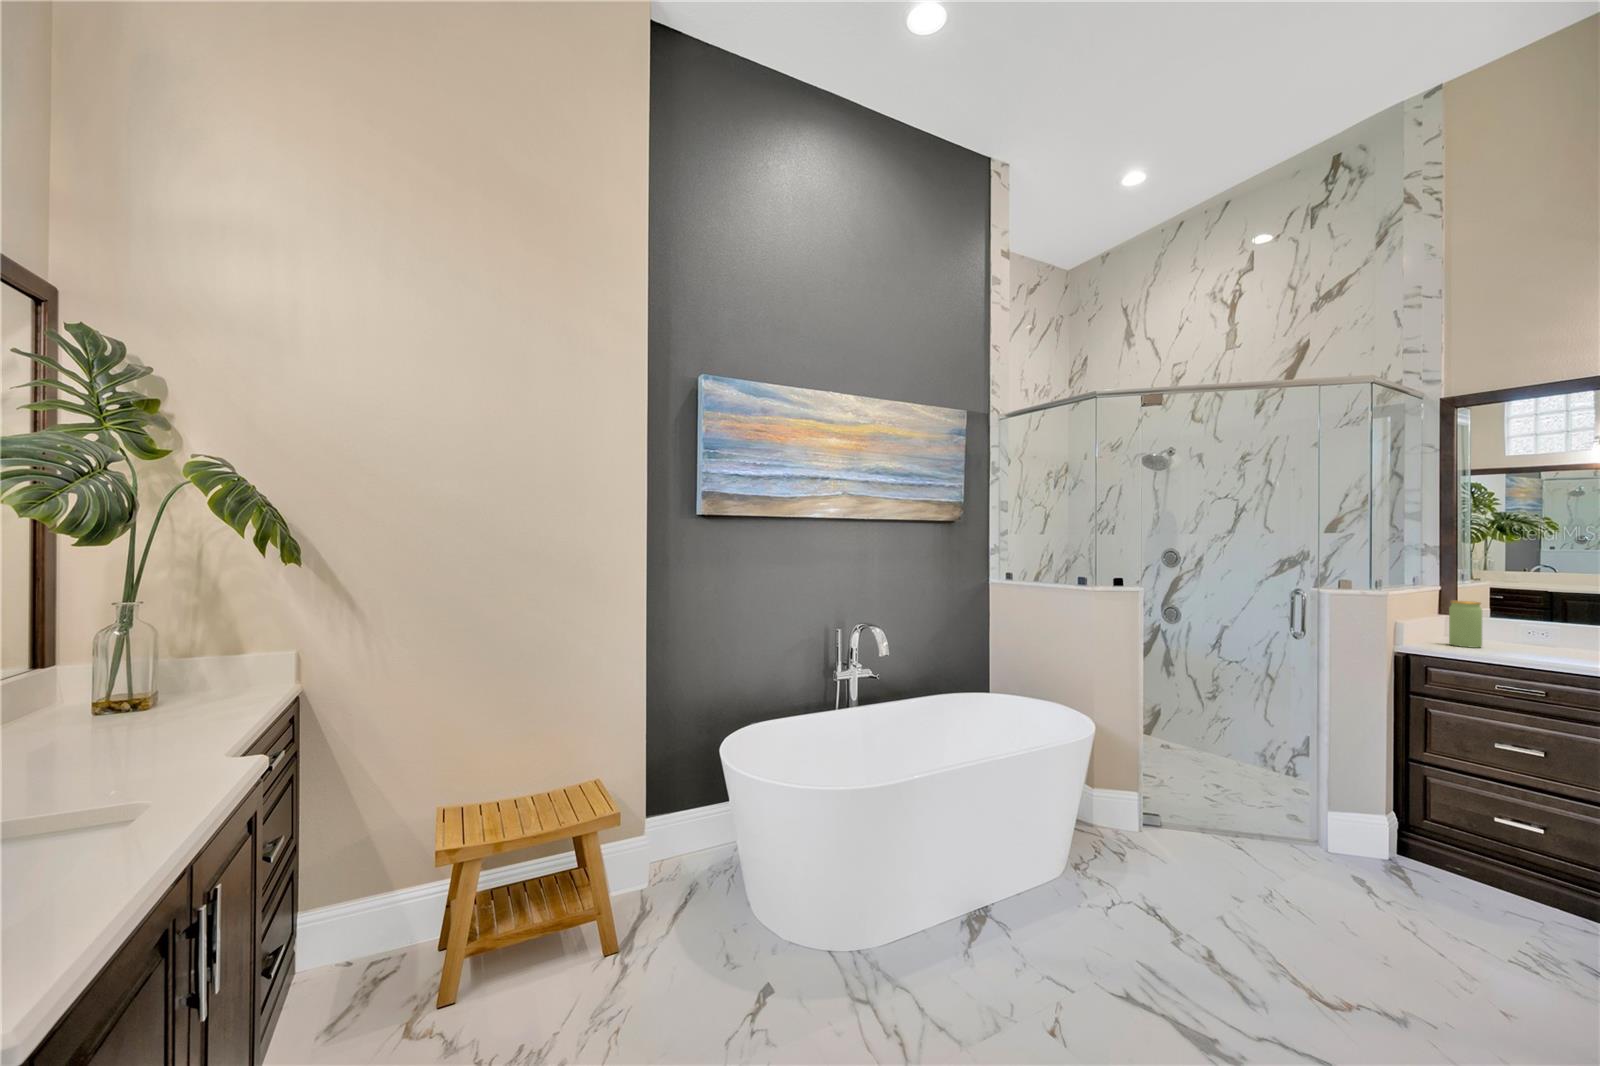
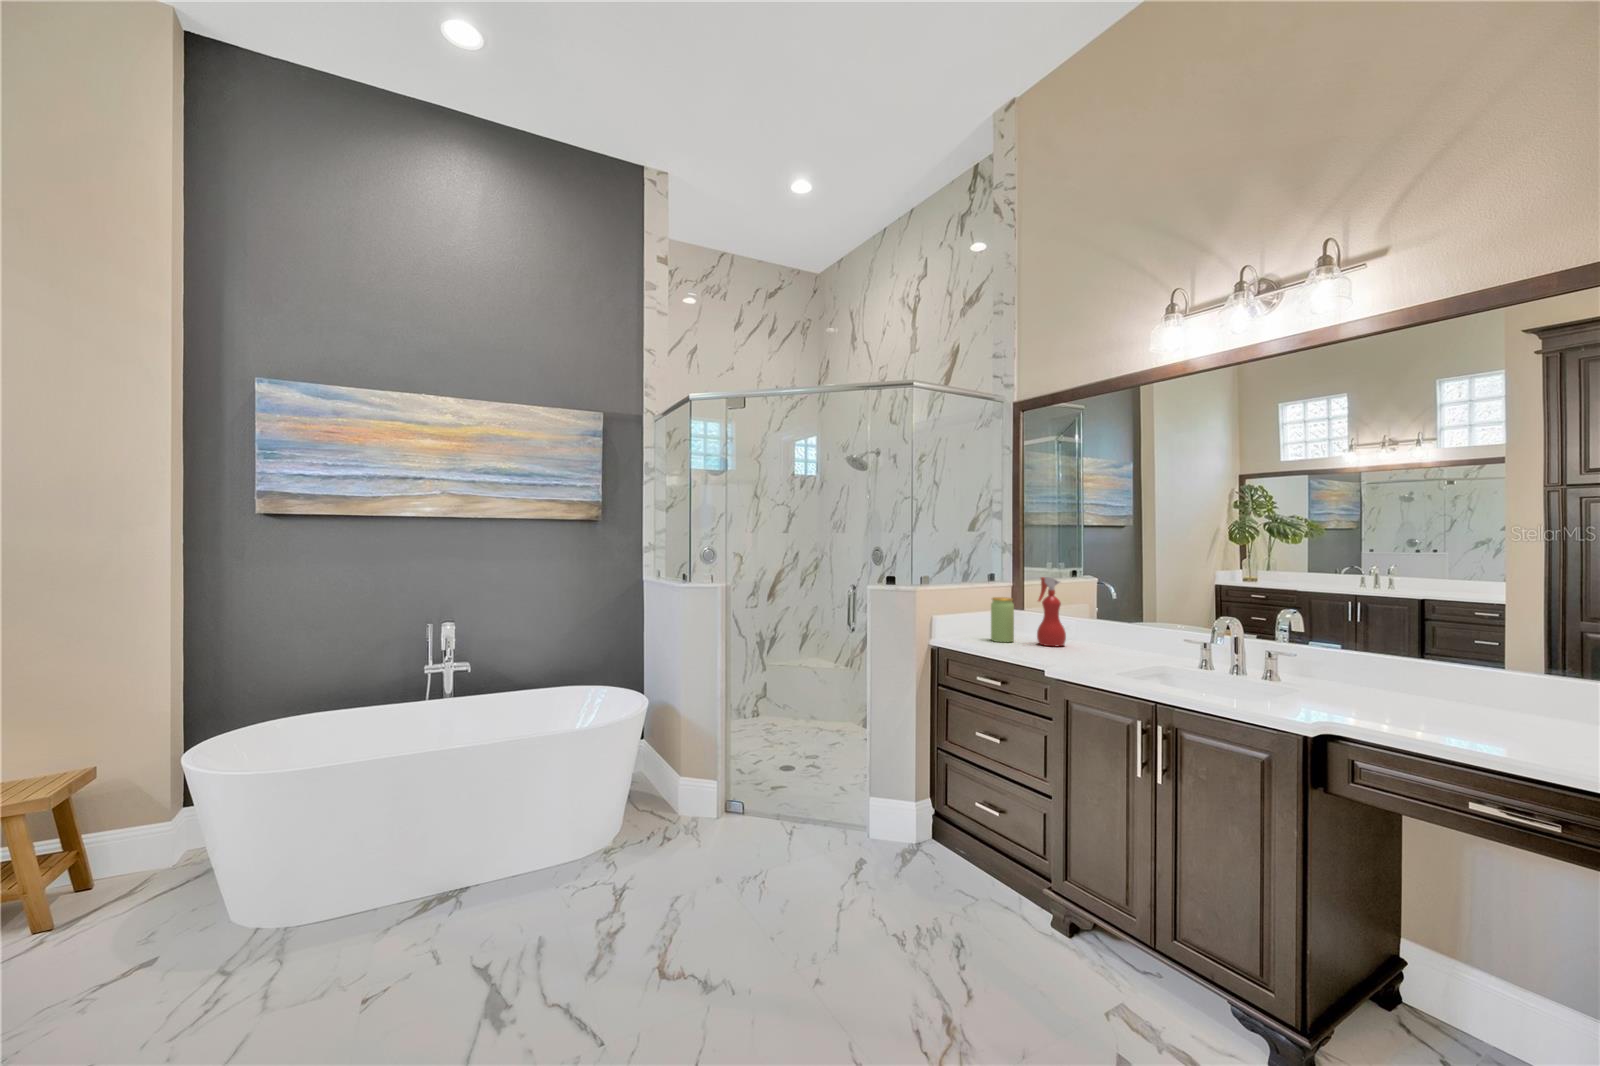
spray bottle: none [1511,580,1554,652] -> present [1037,577,1066,646]

